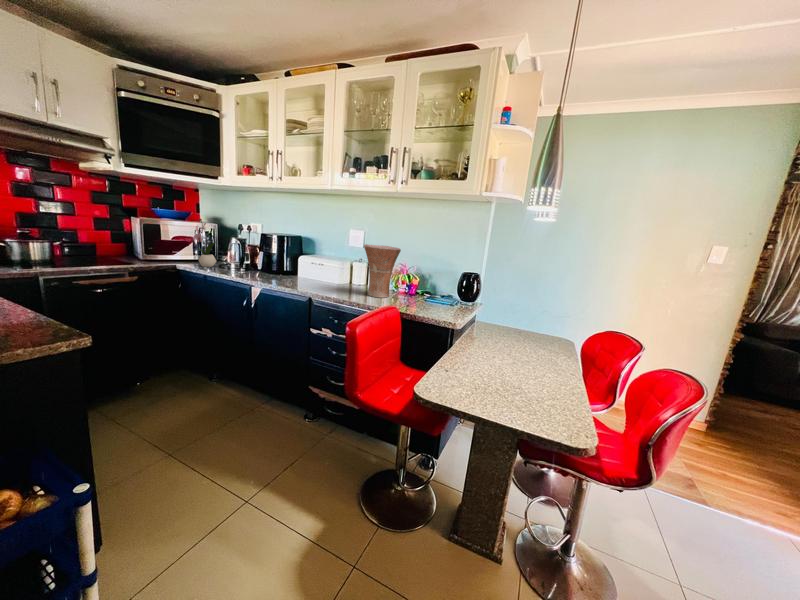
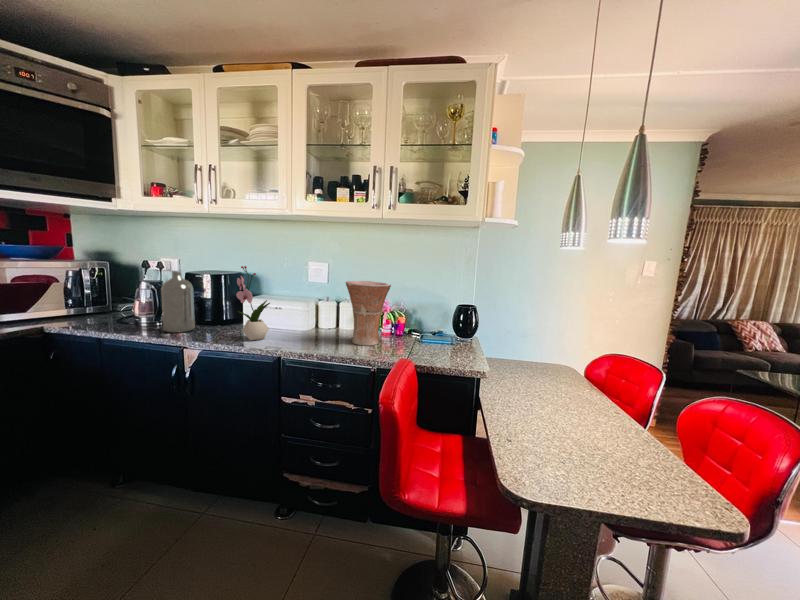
flower arrangement: present [195,219,216,267] -> present [236,266,270,340]
bottle: none [243,231,264,276] -> present [161,271,195,333]

